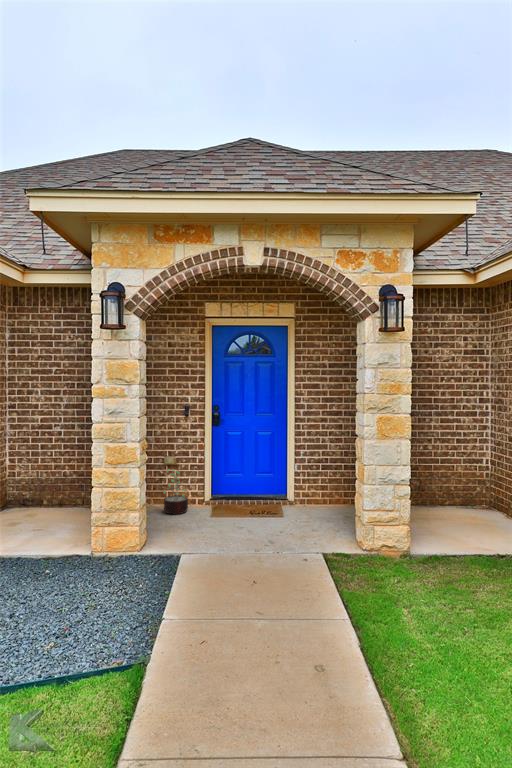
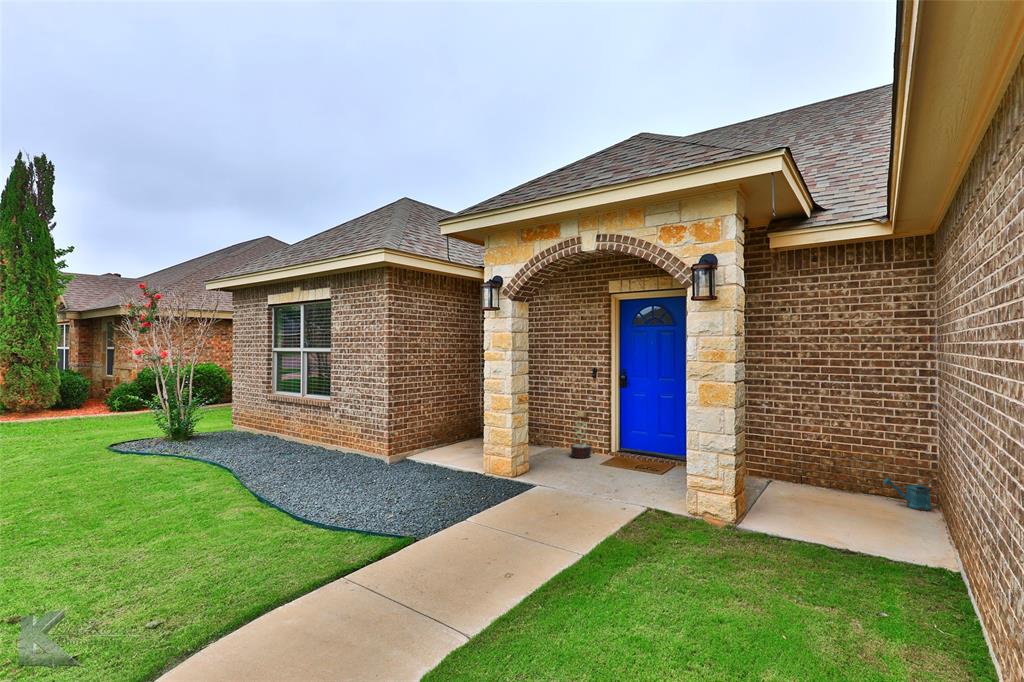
watering can: none [464,488,499,512] -> present [884,478,933,511]

